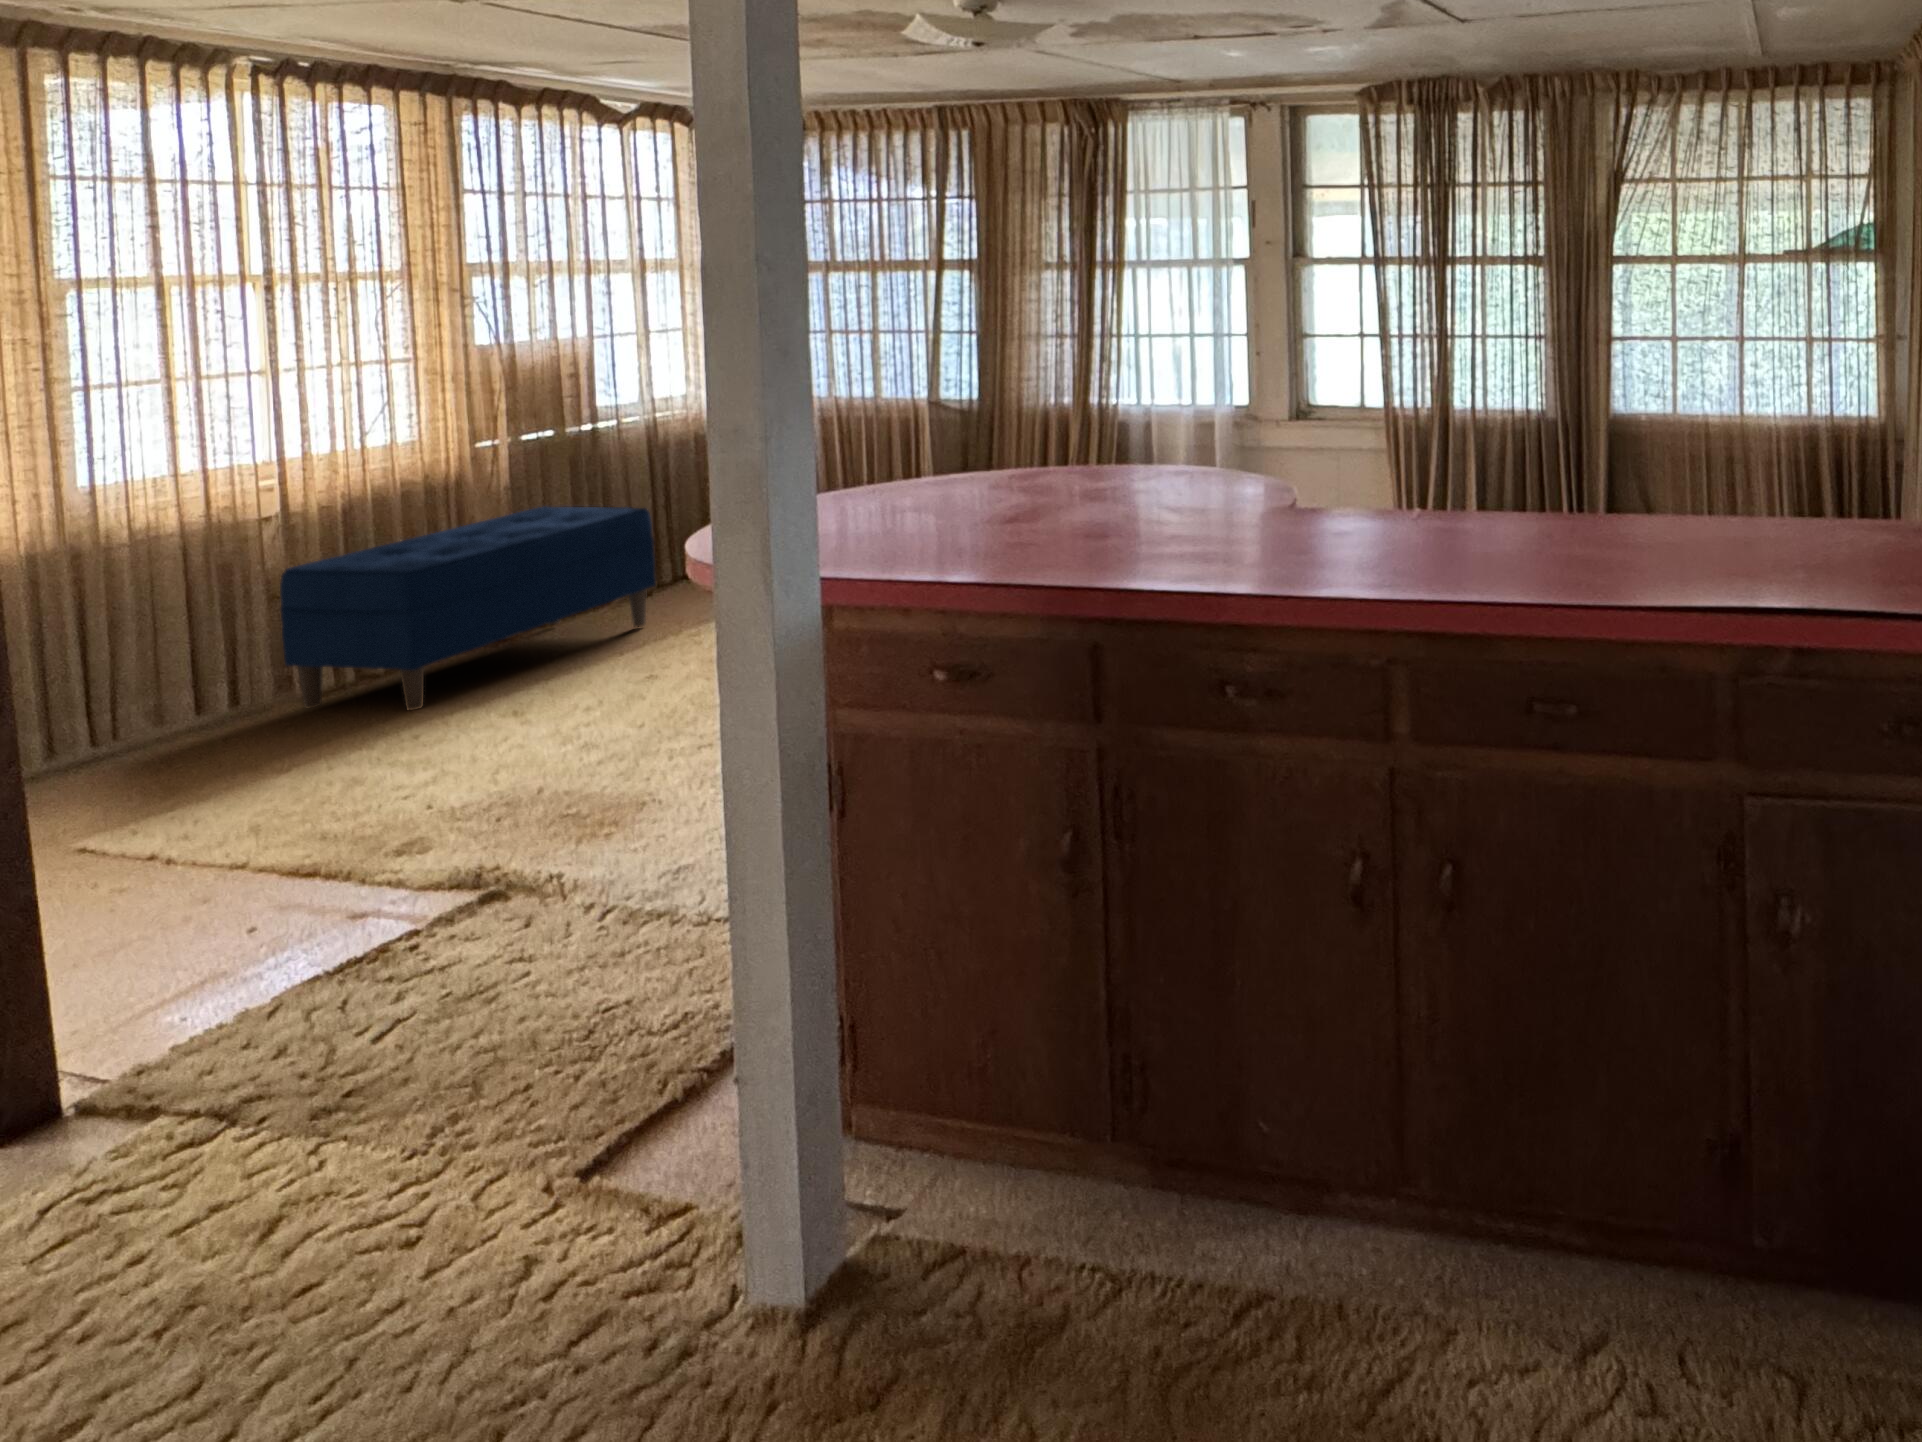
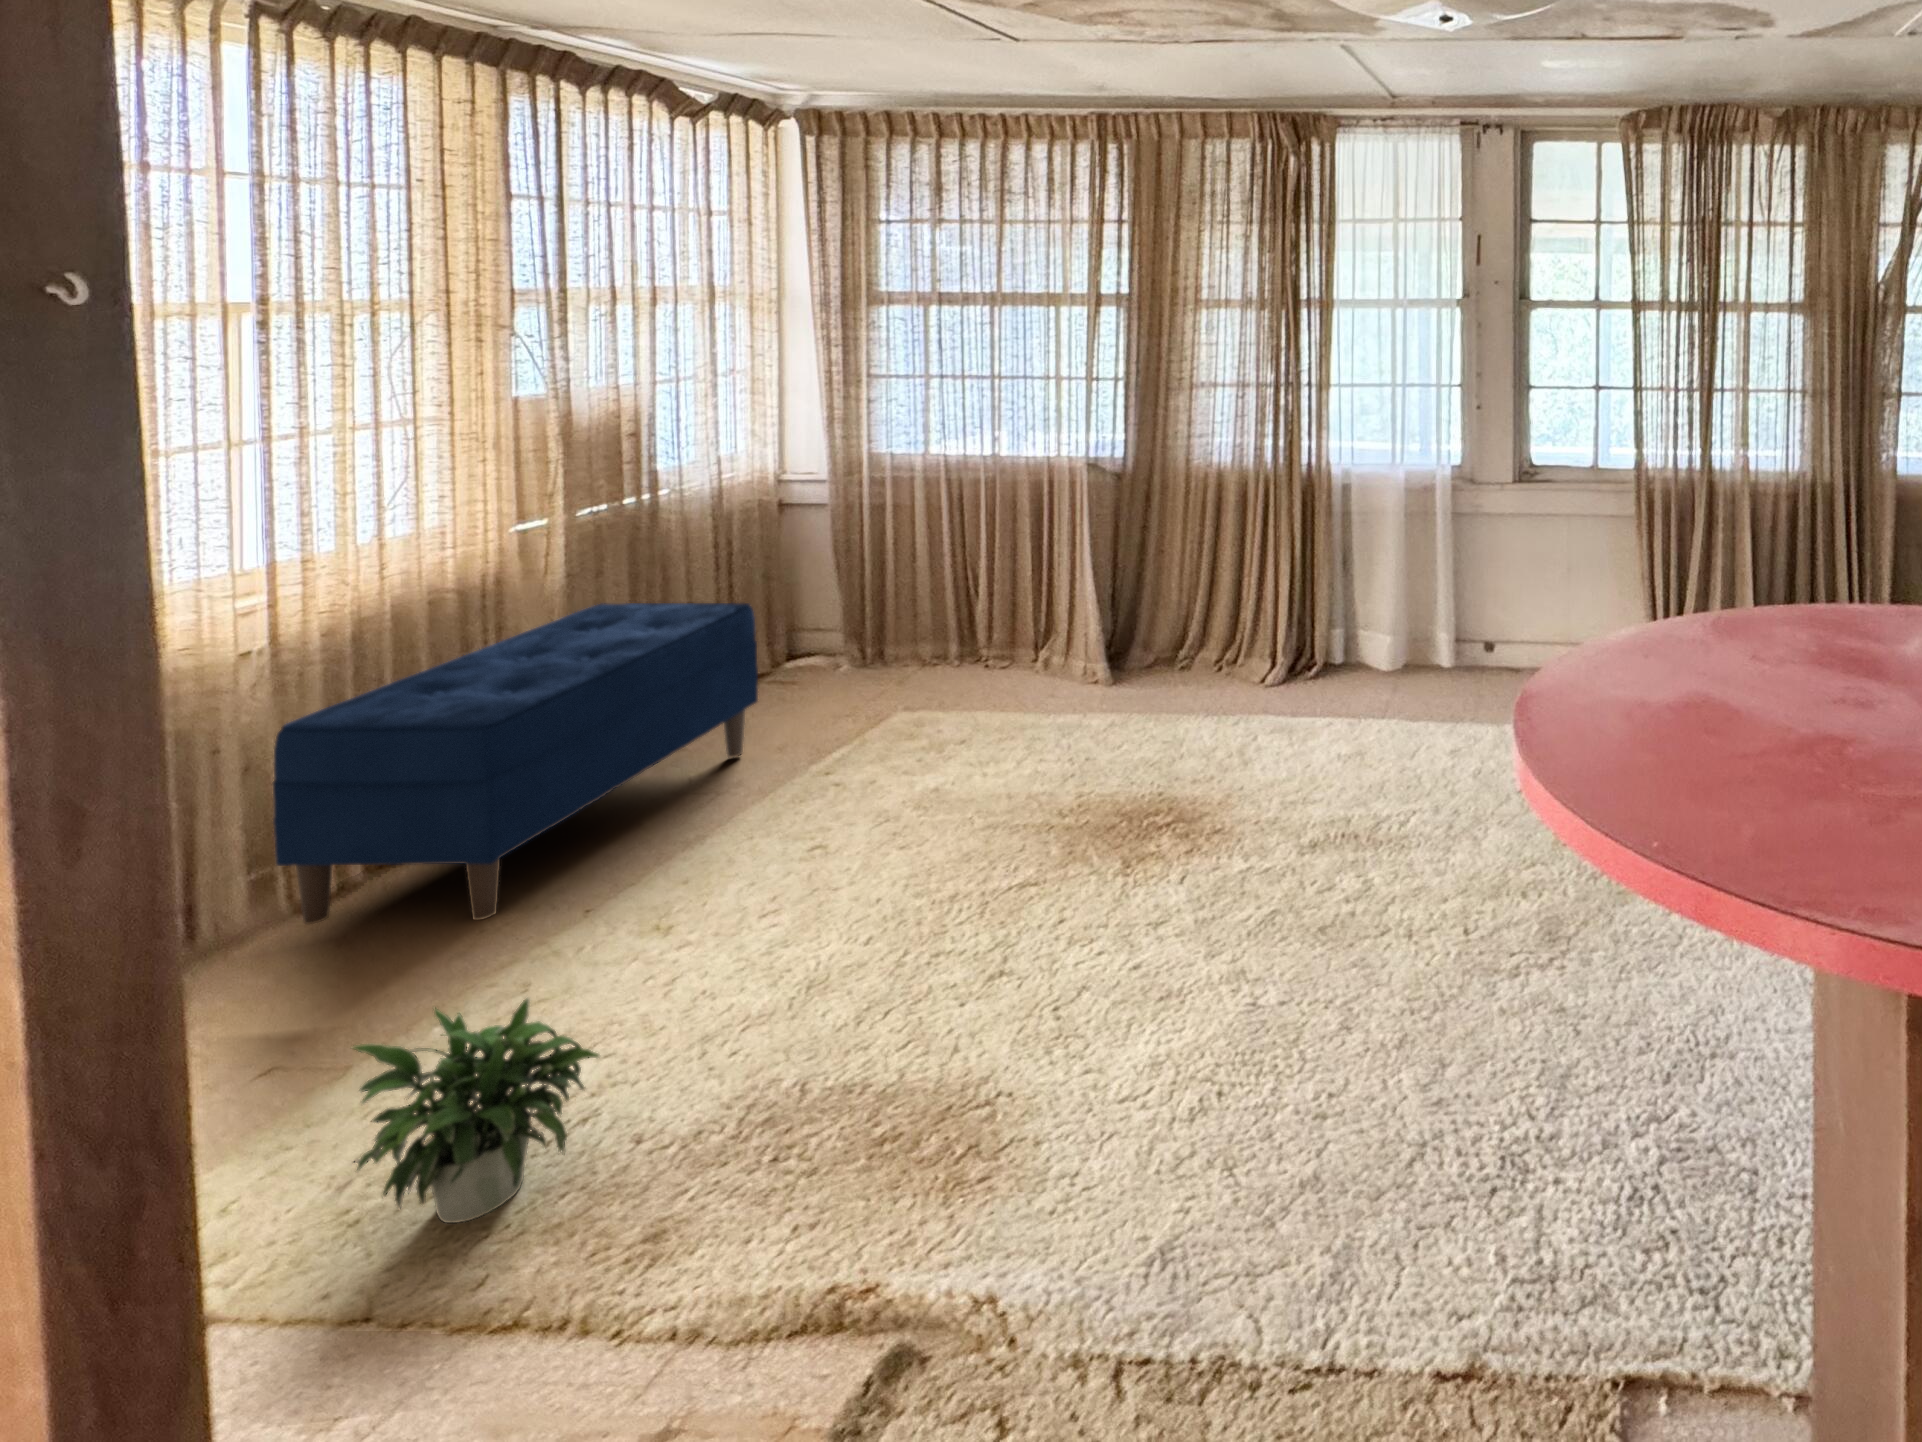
potted plant: none [246,715,399,842] -> present [352,998,599,1223]

